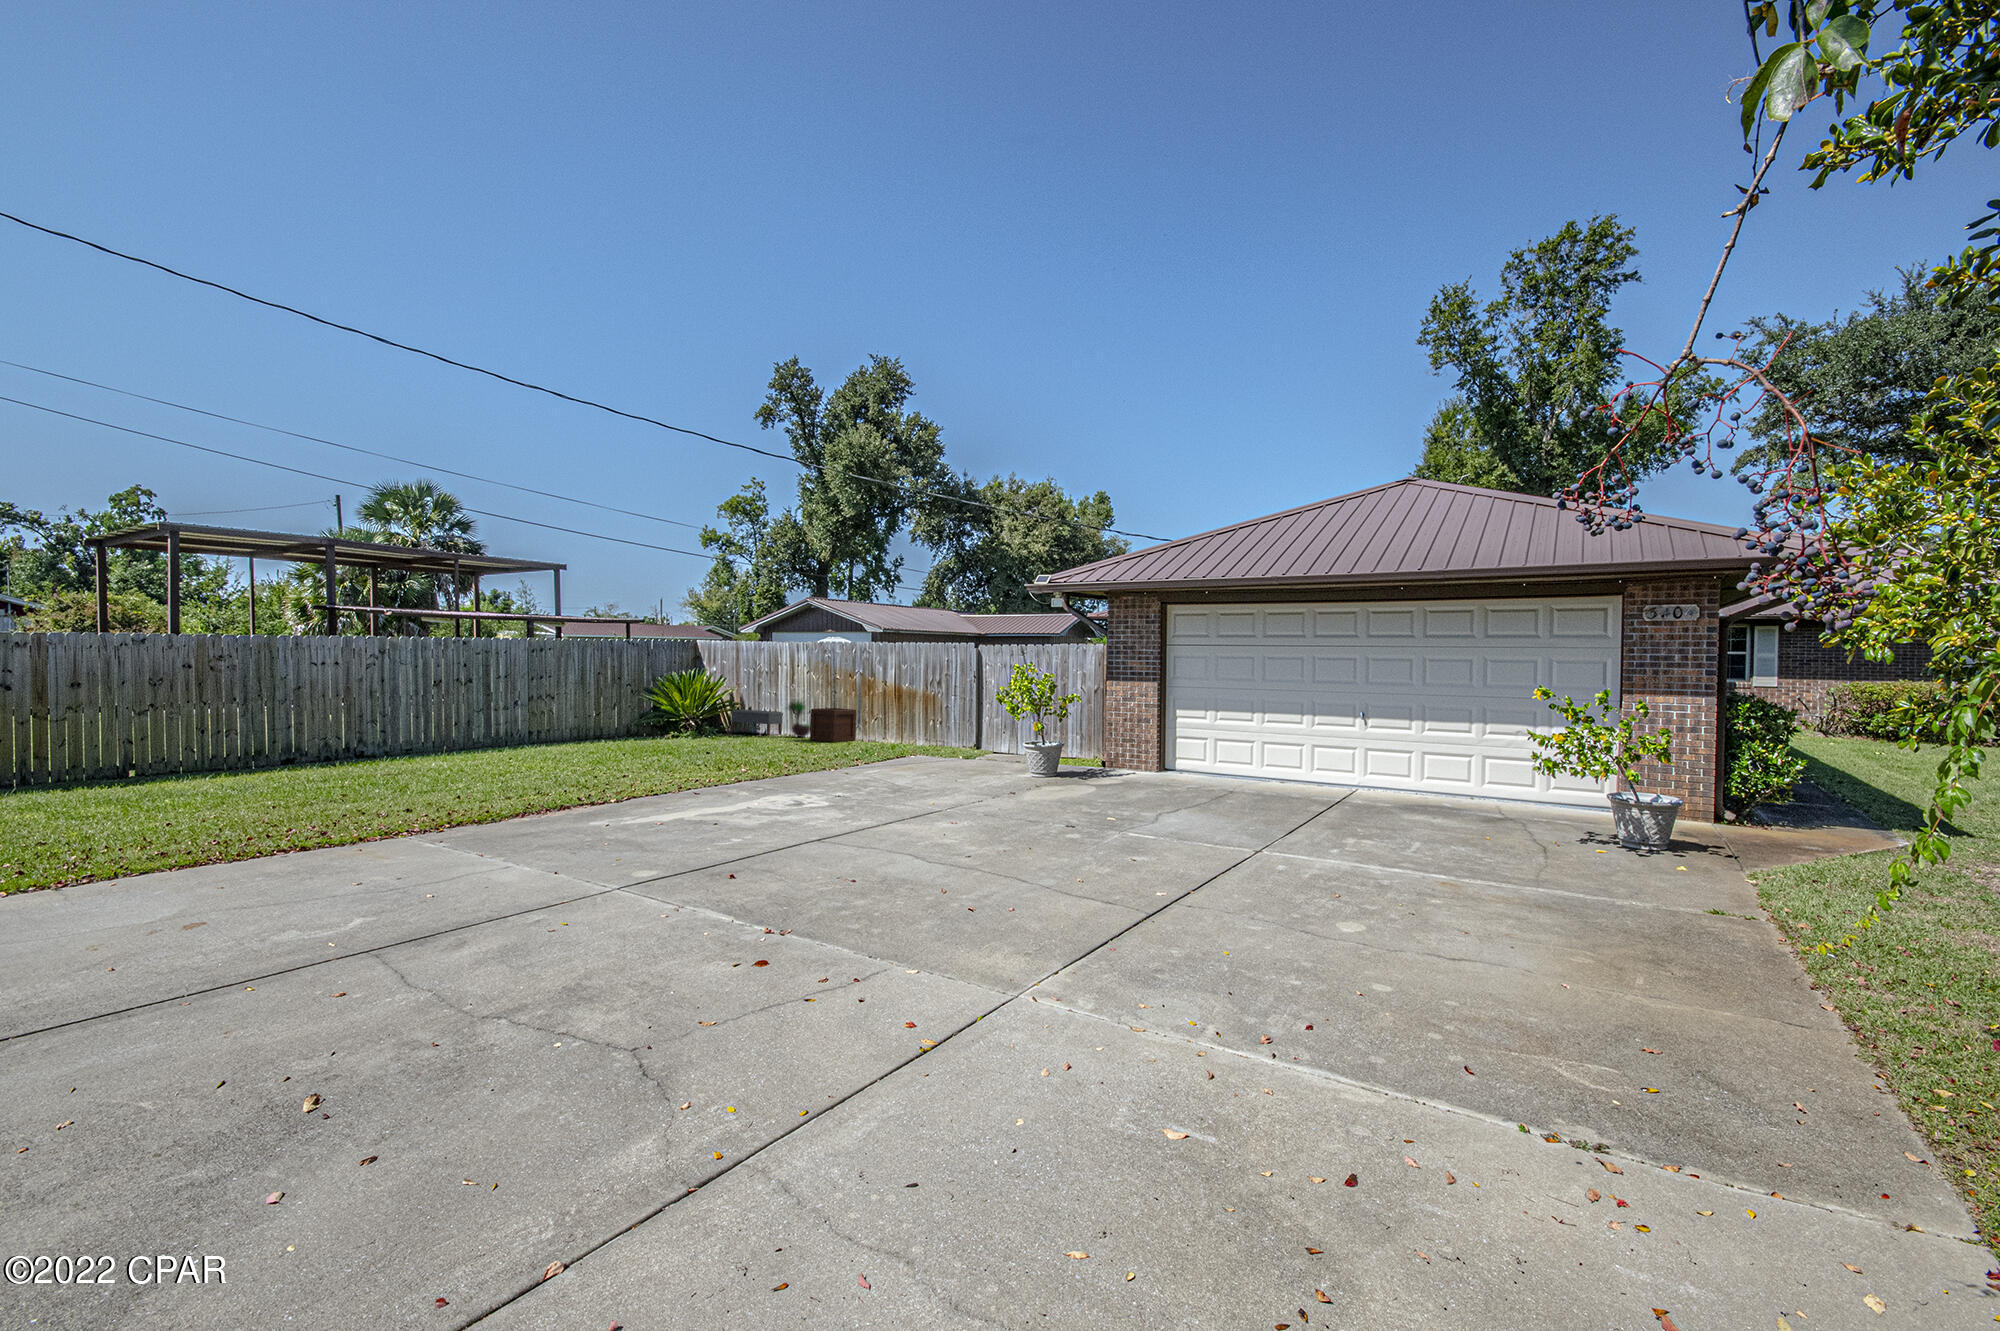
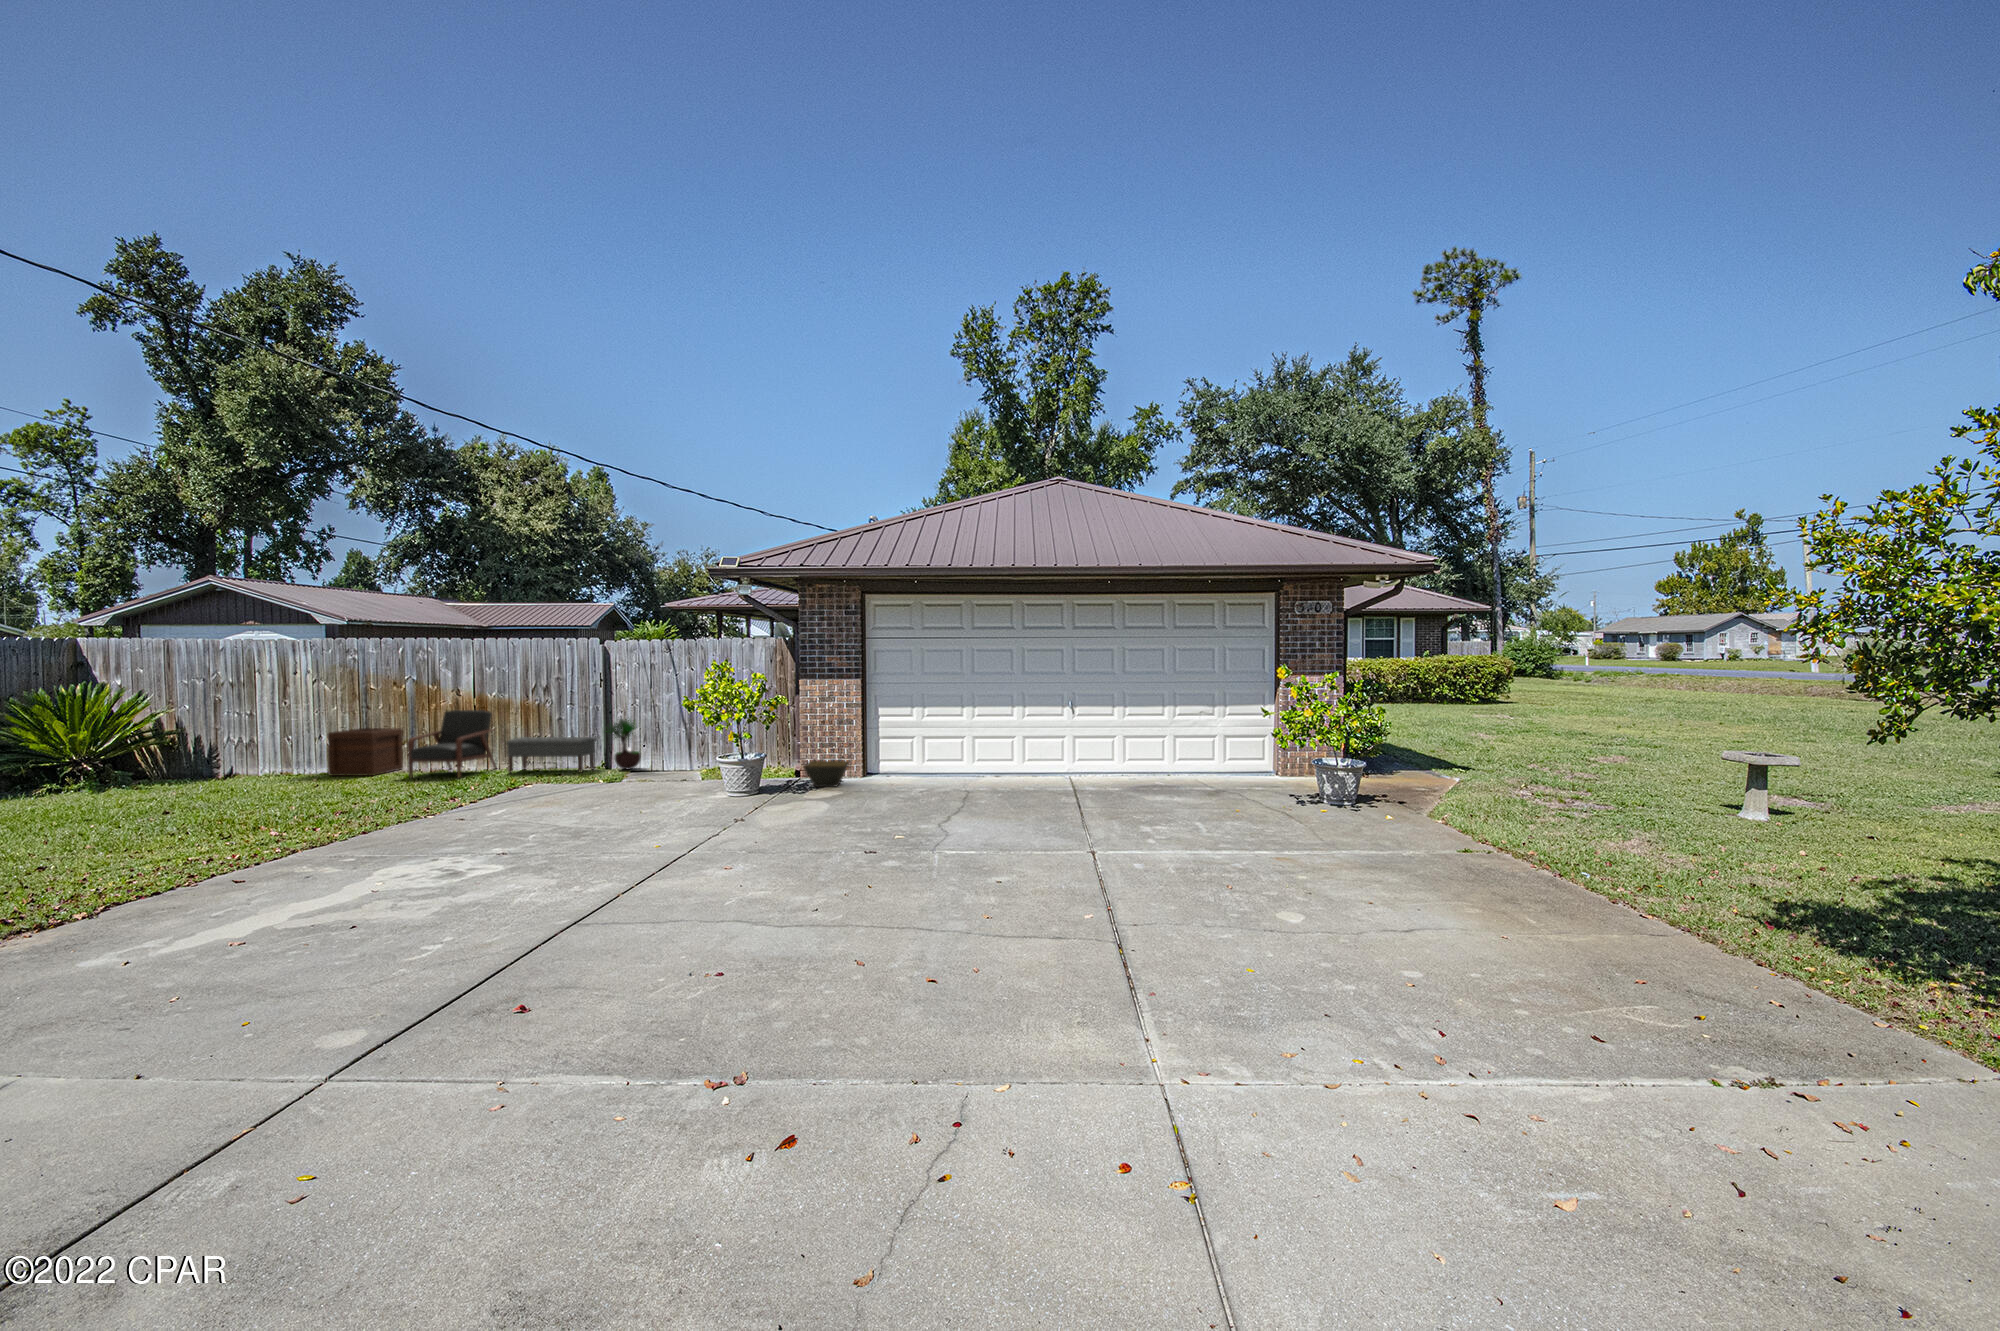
chair: none [851,697,911,748] -> present [407,710,497,778]
potted tree: present [787,701,810,737] -> present [606,719,641,769]
bench: present [731,709,783,736] -> present [507,737,596,773]
basket: none [1097,754,1145,778] -> present [804,761,849,787]

